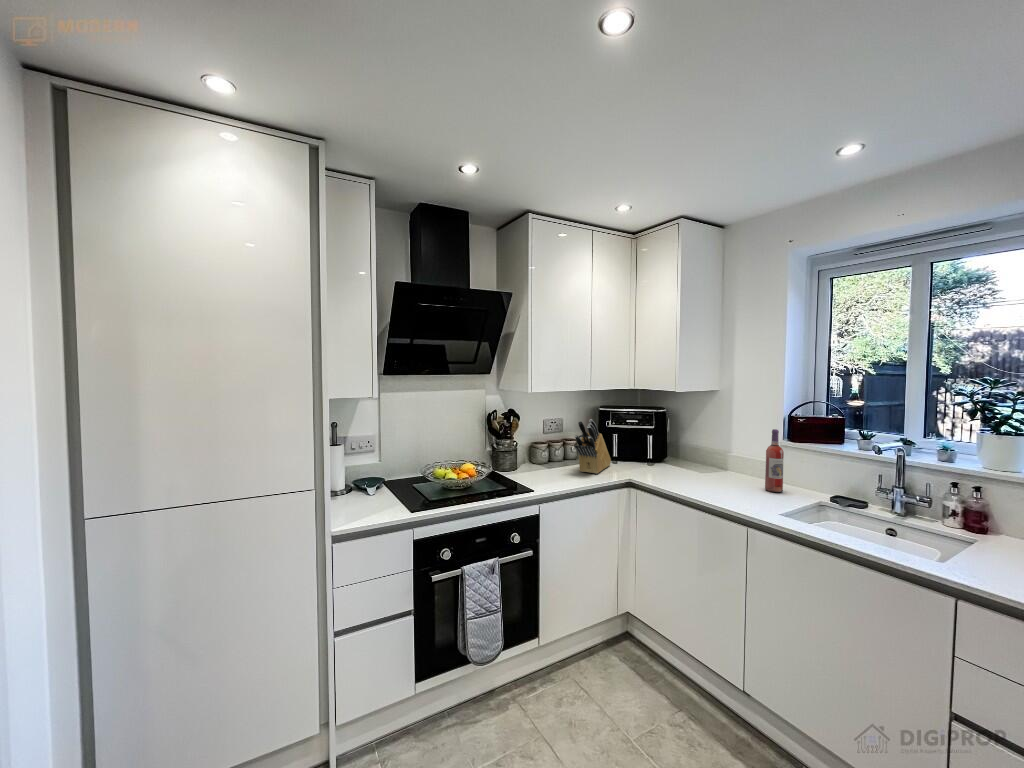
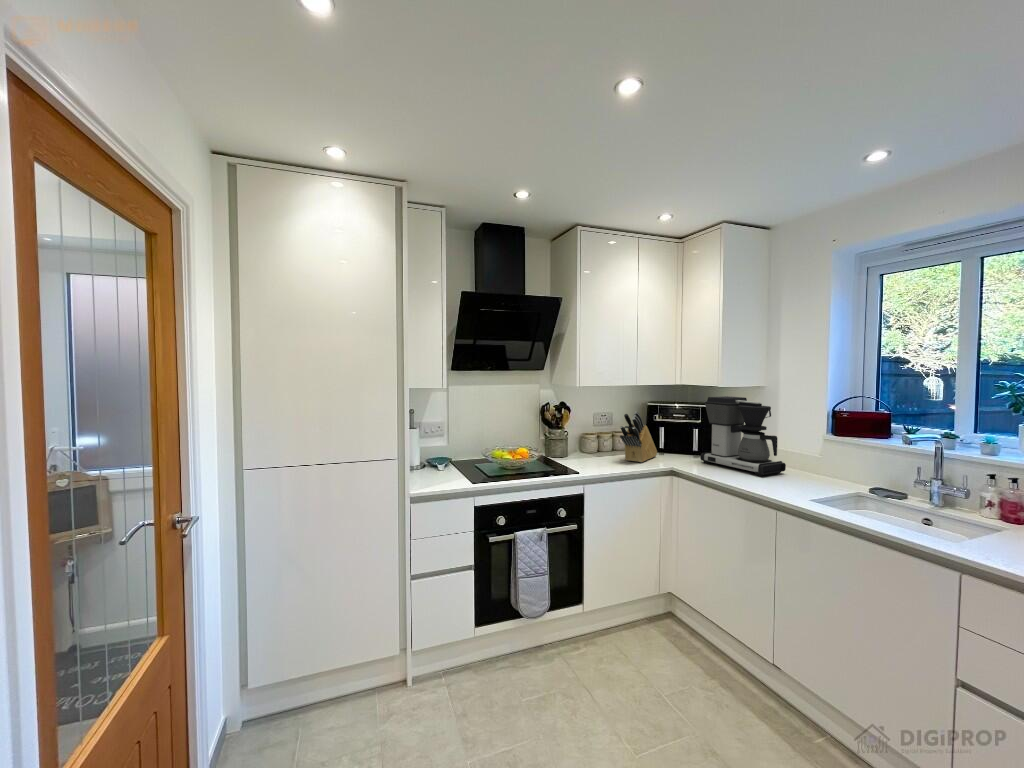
coffee maker: none [656,401,743,486] -> present [700,396,786,476]
wine bottle: present [765,429,784,492] -> none [805,423,823,483]

